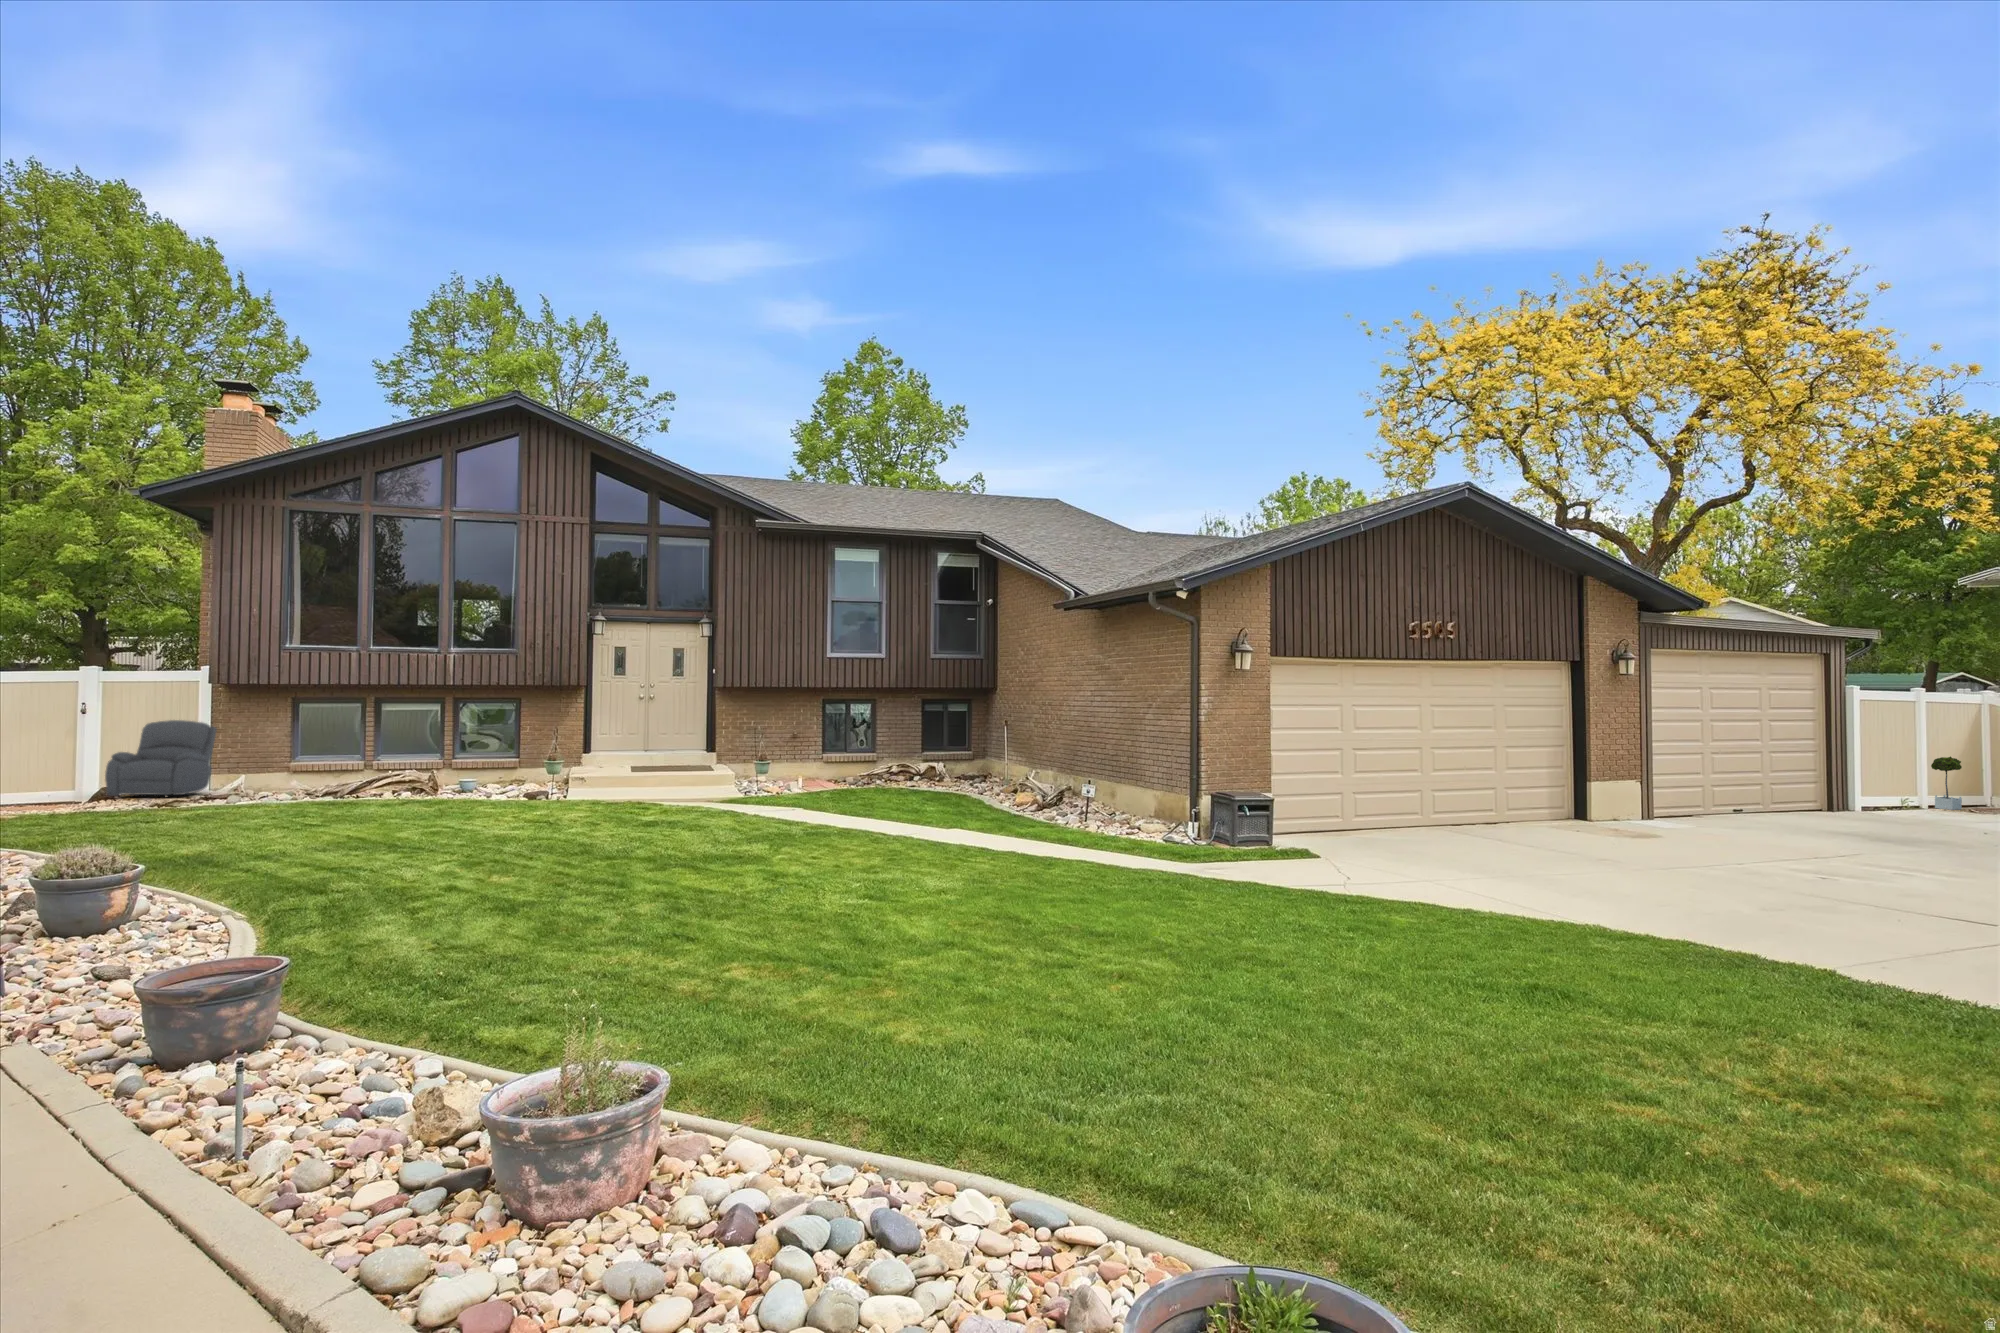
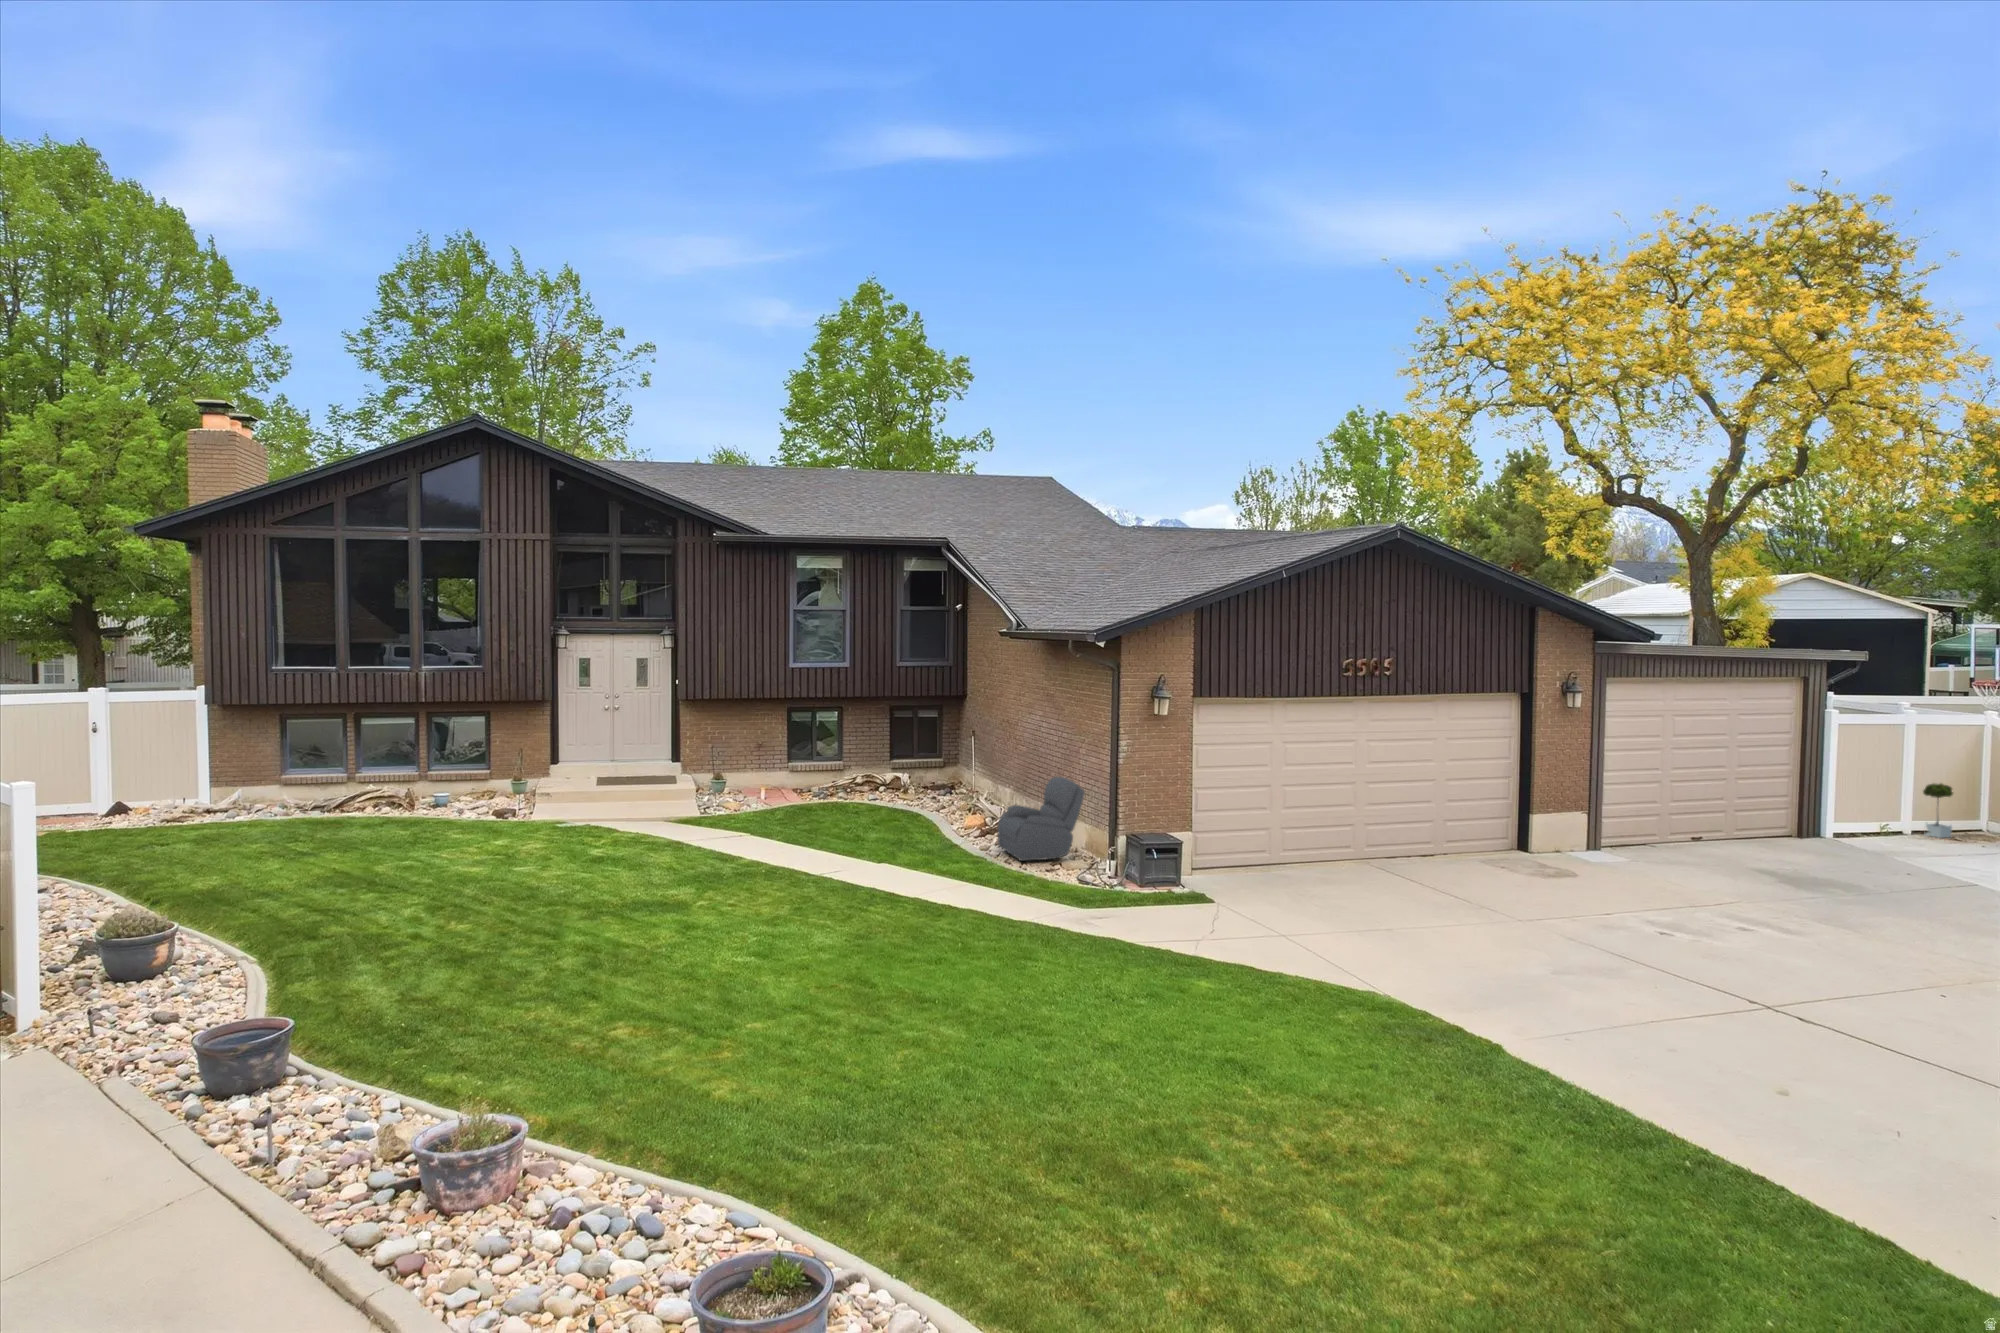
chair: present [105,720,217,798] -> present [998,777,1085,861]

